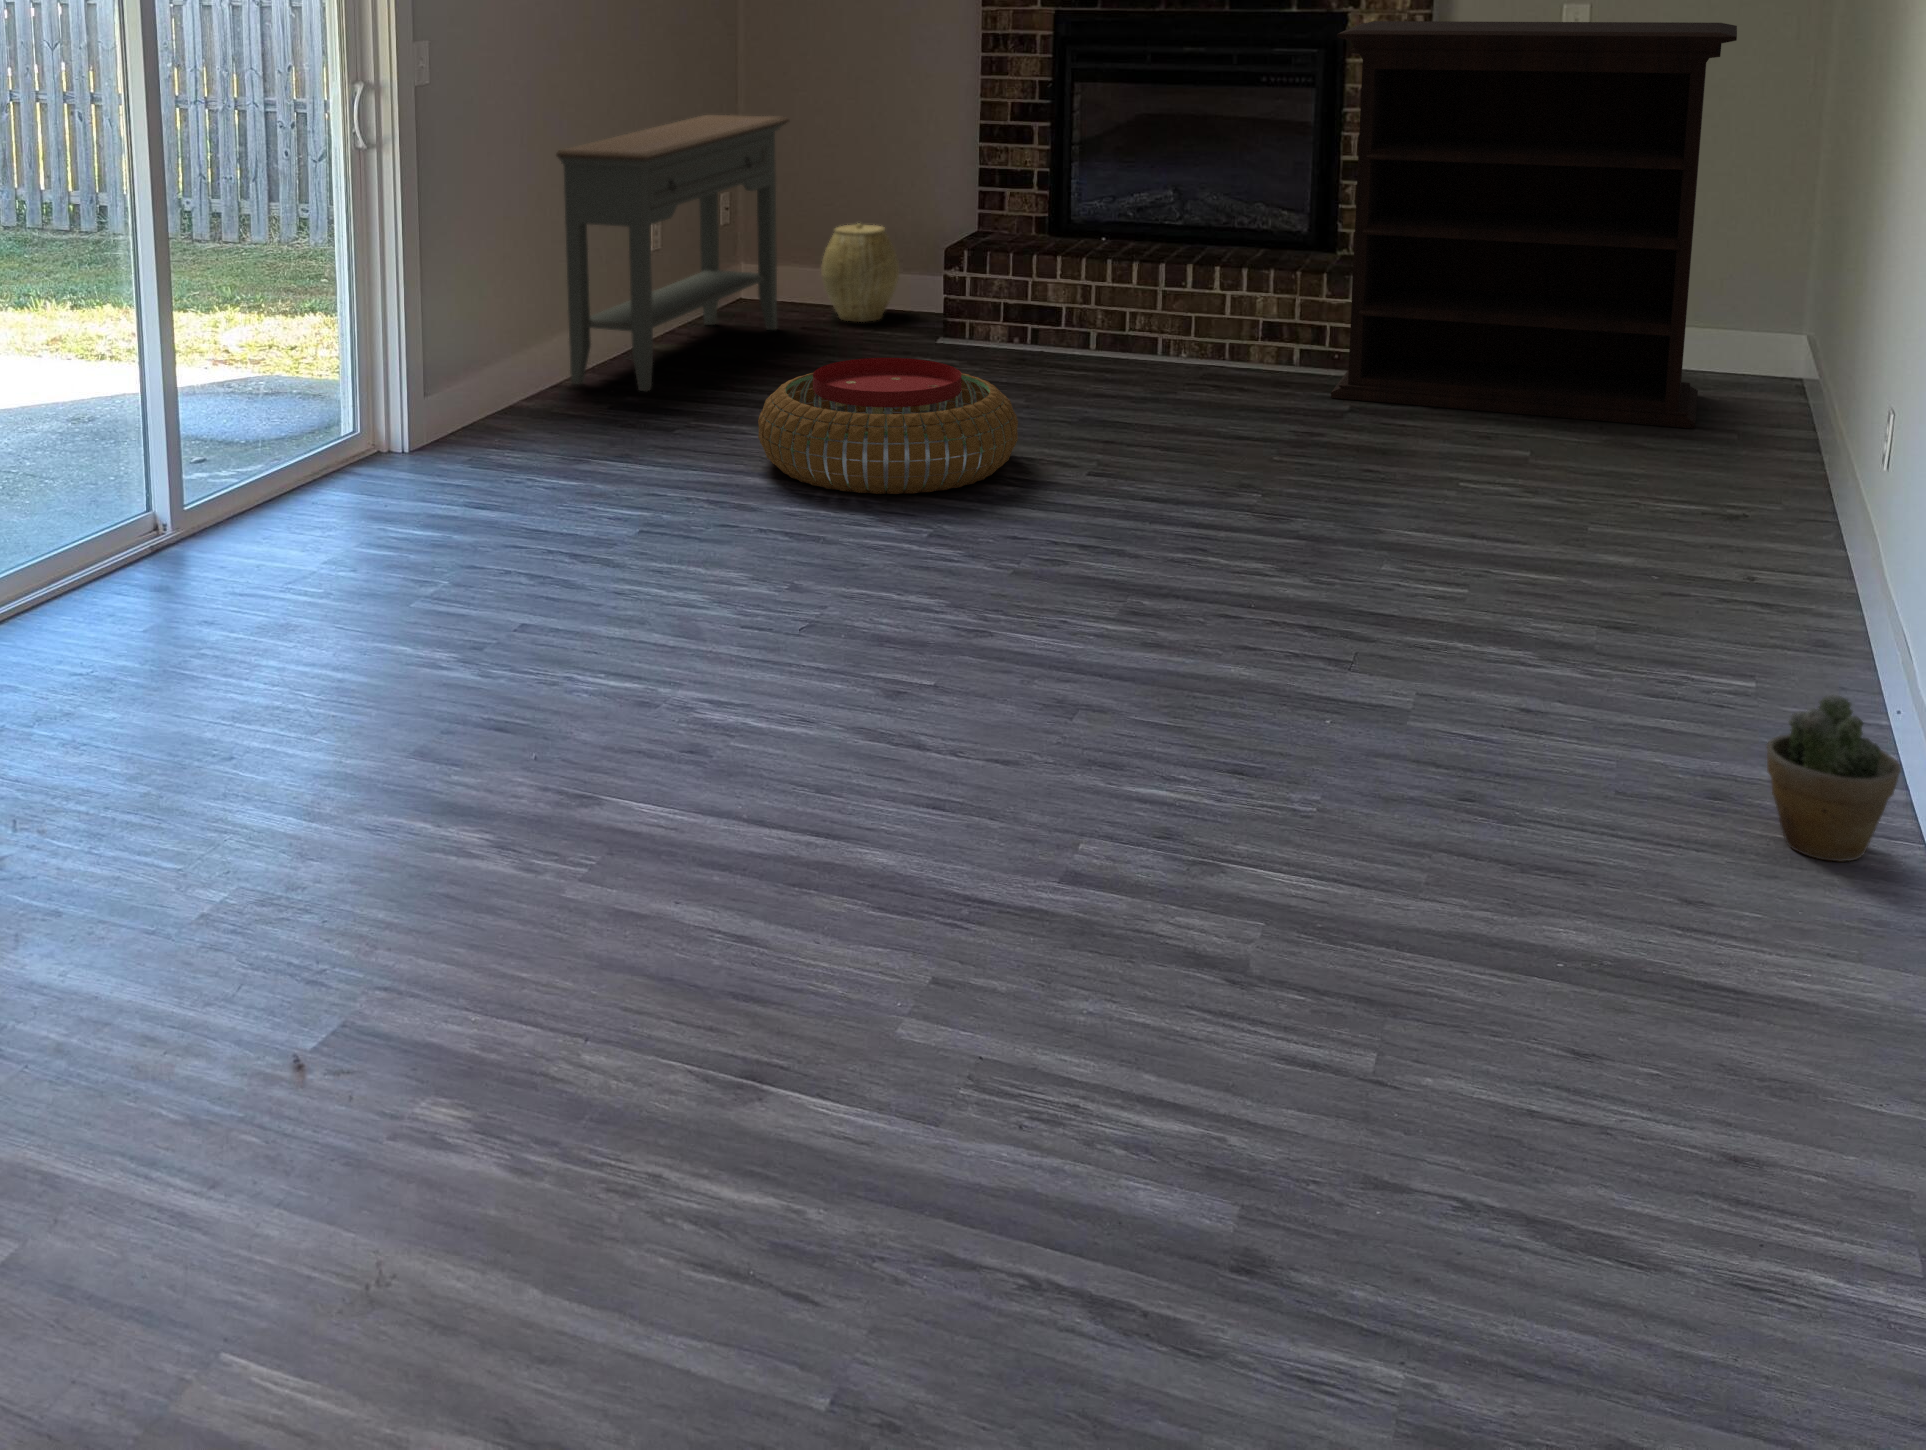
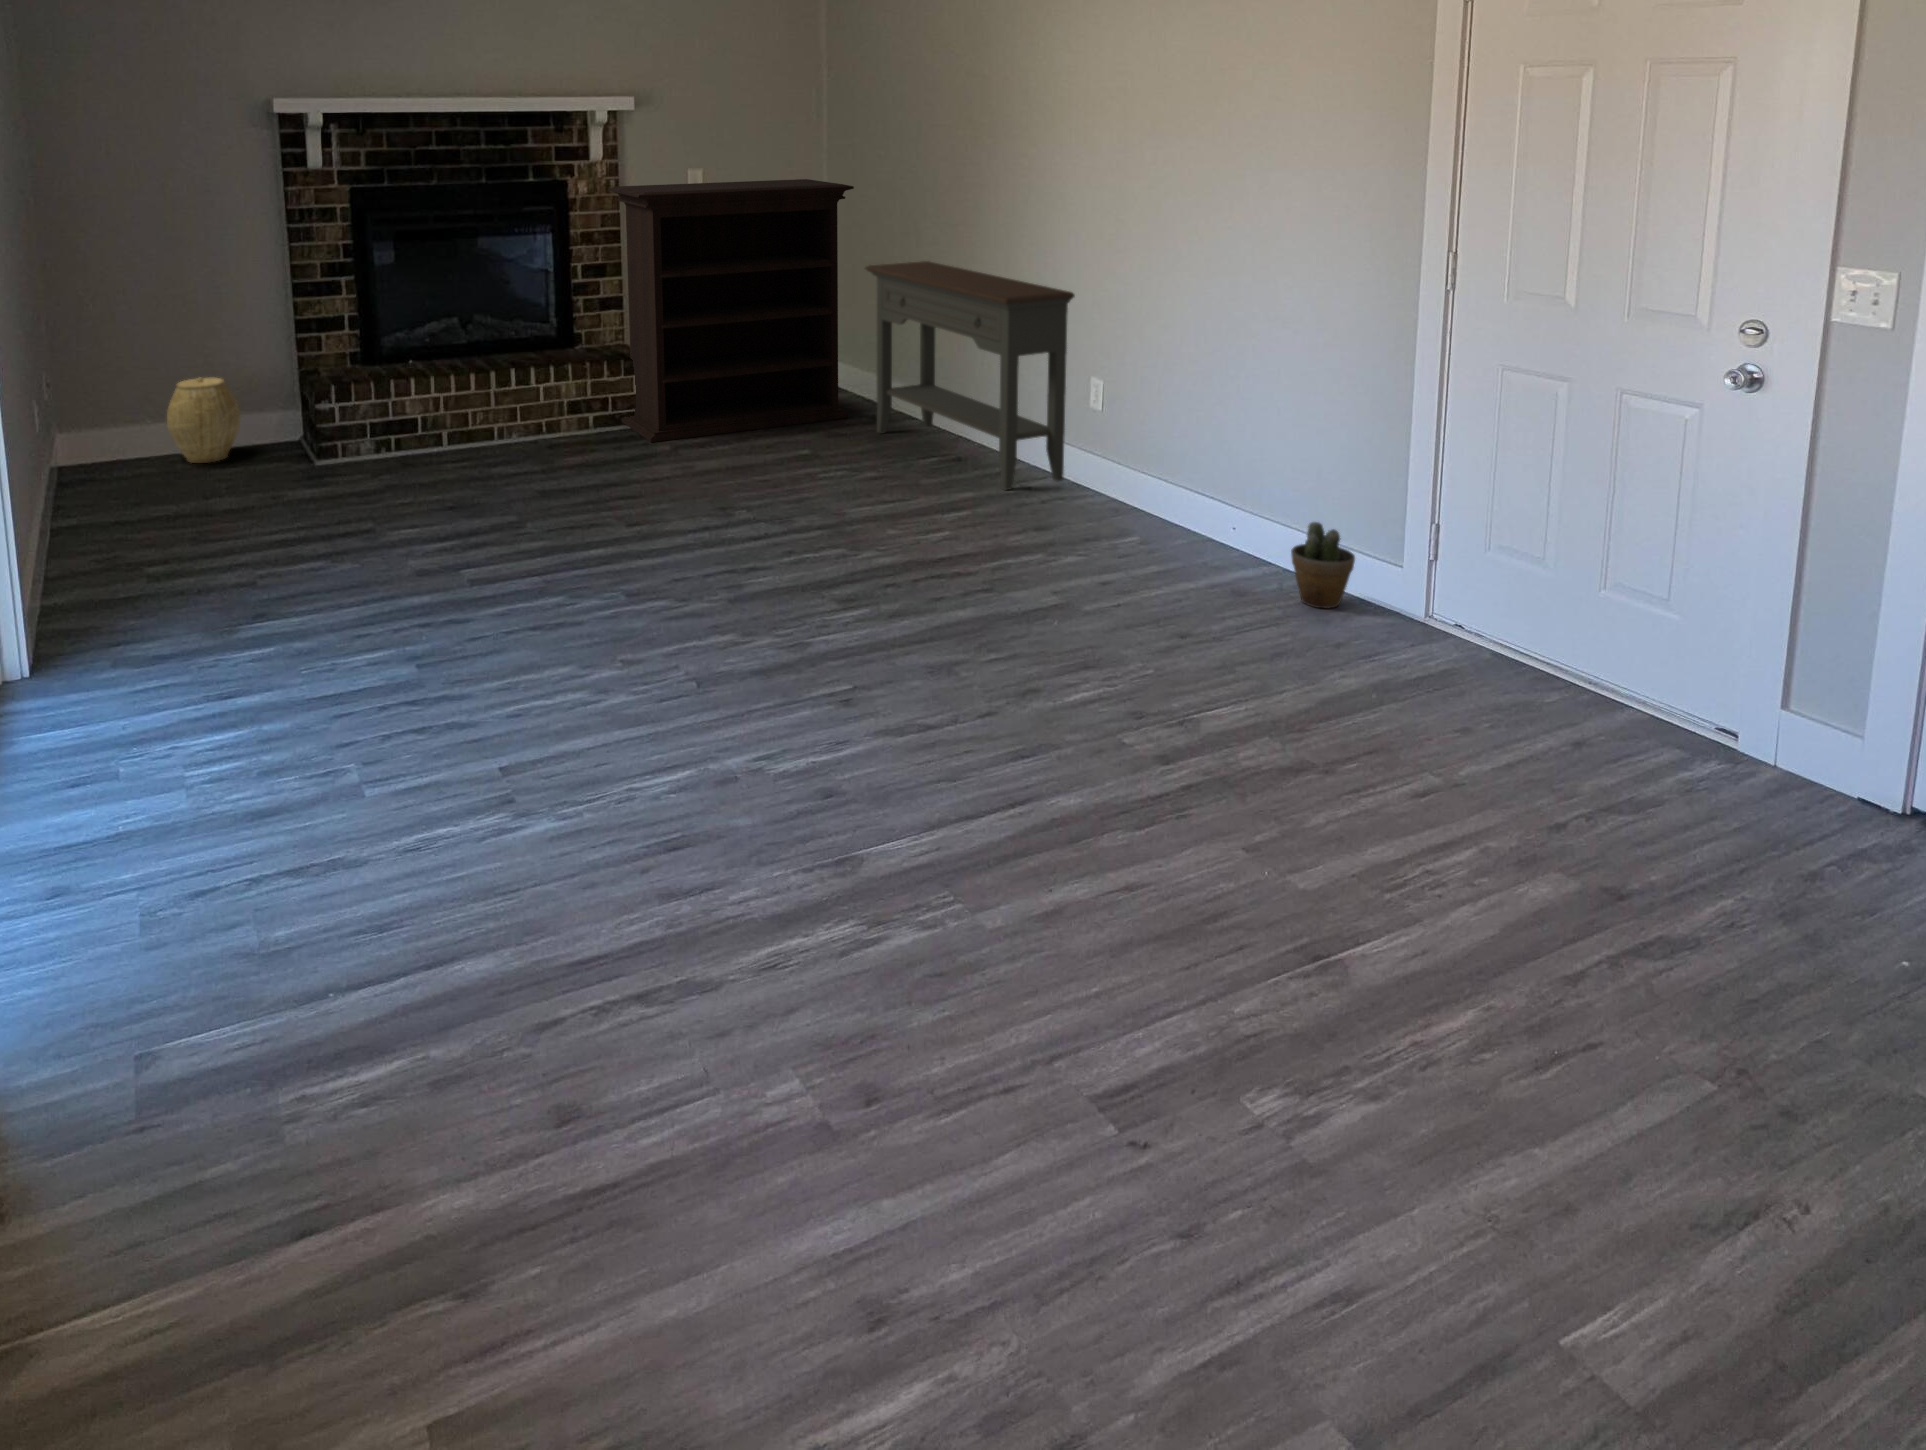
console table: present [556,115,789,392] -> present [865,261,1075,490]
pouf: present [758,358,1018,494] -> none [377,469,595,591]

